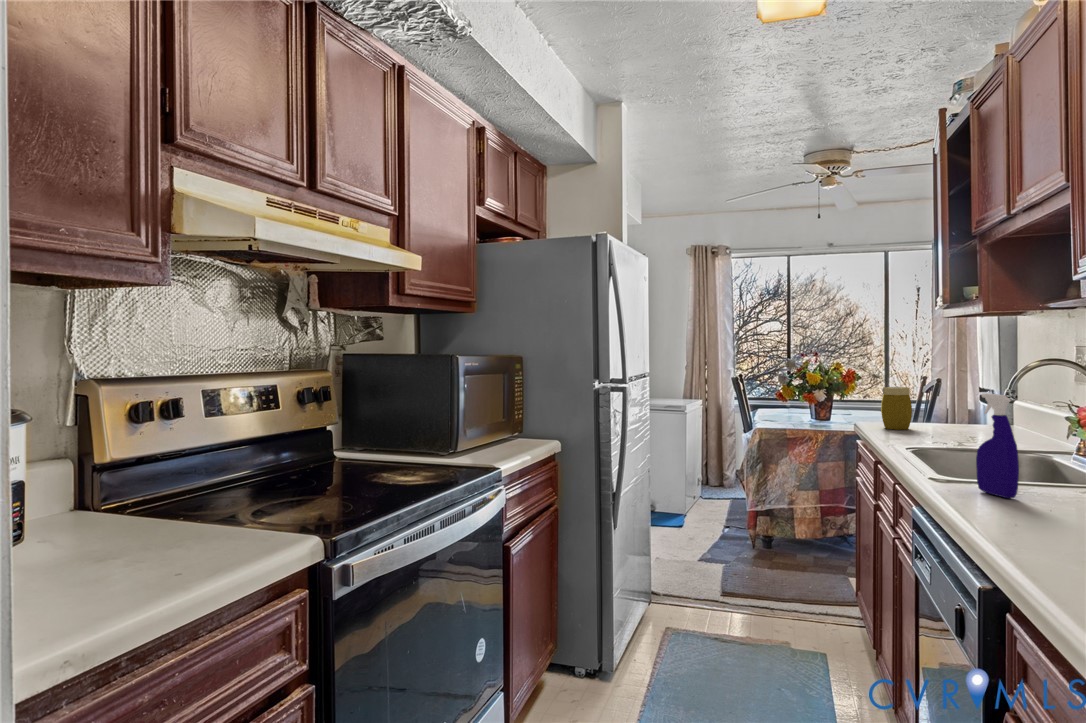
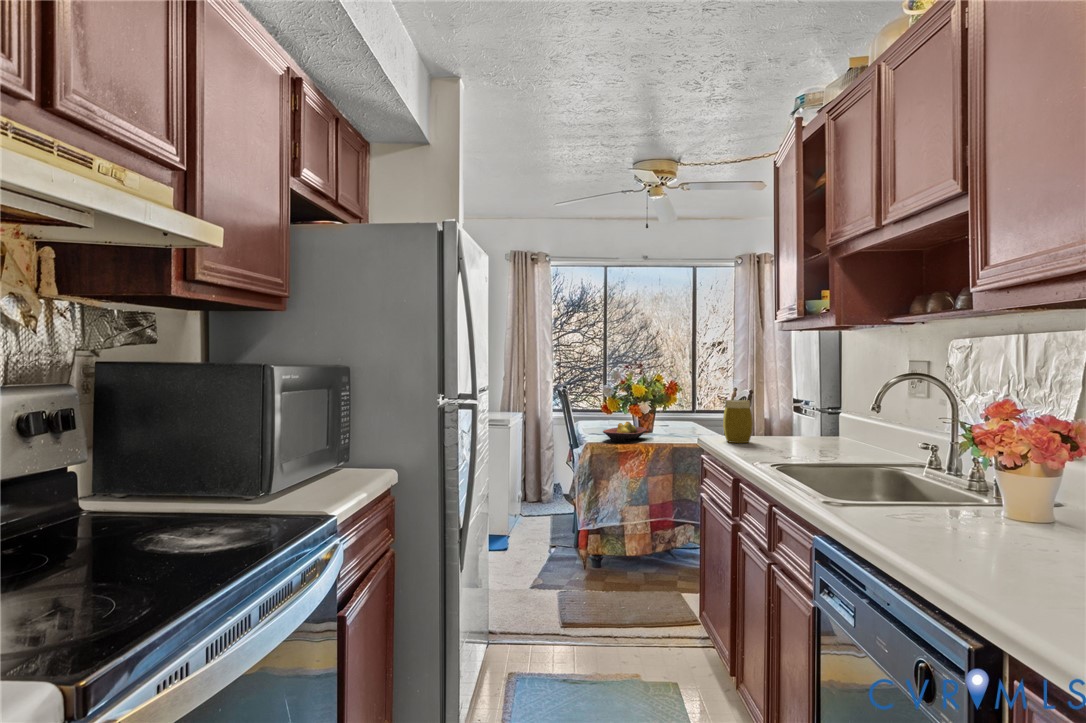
spray bottle: present [976,393,1019,498] -> none [870,411,916,520]
fruit bowl: none [772,409,820,429] -> present [603,422,647,442]

